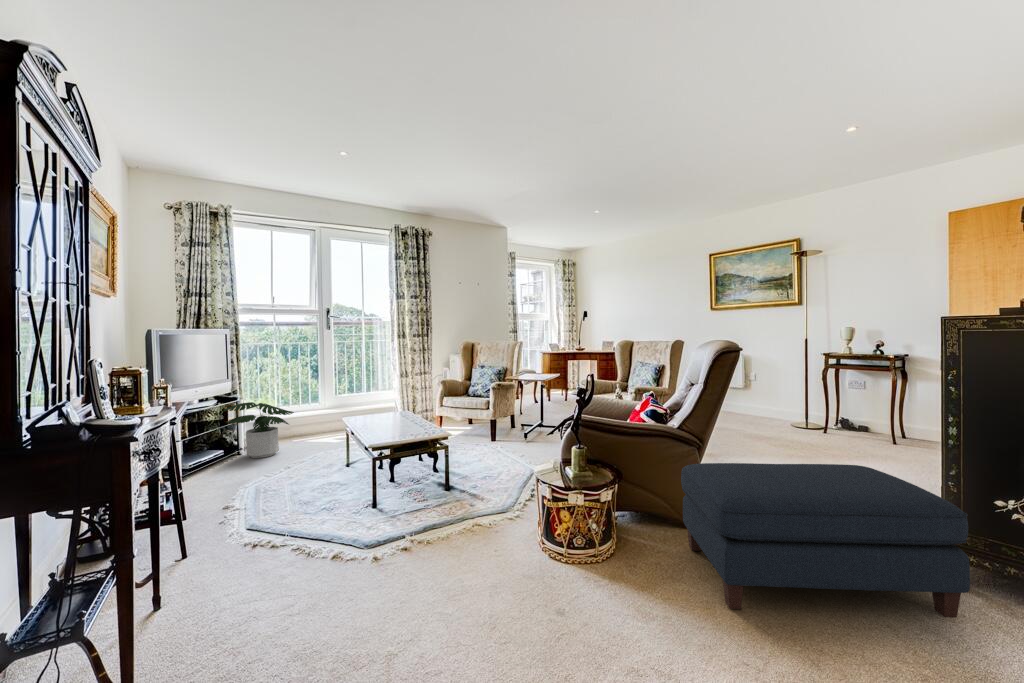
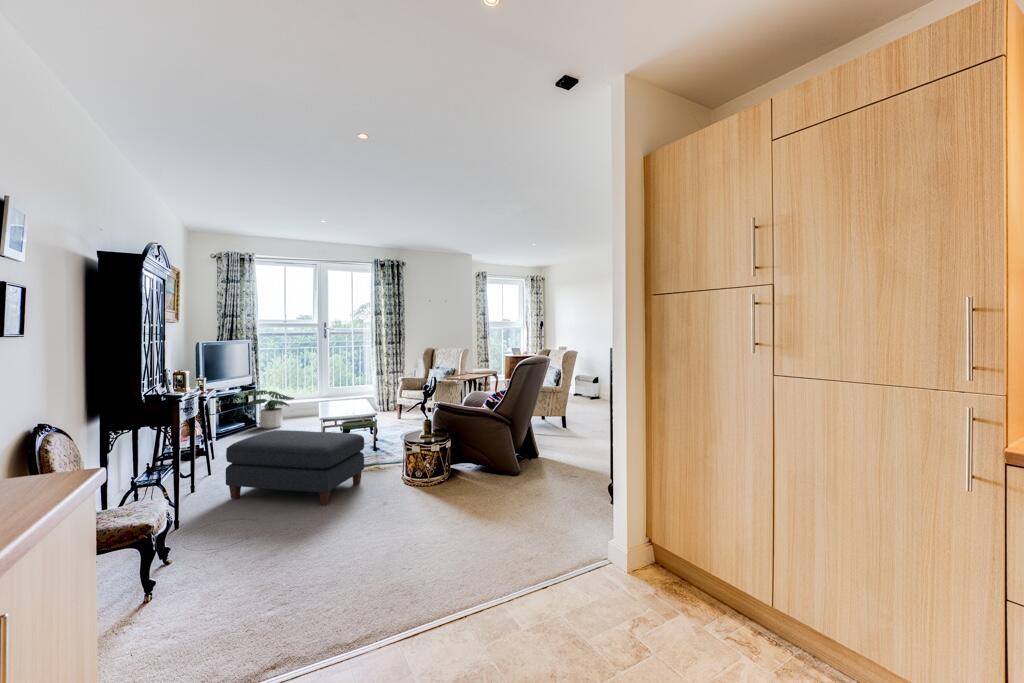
ottoman: present [681,463,970,618] -> present [226,430,364,506]

